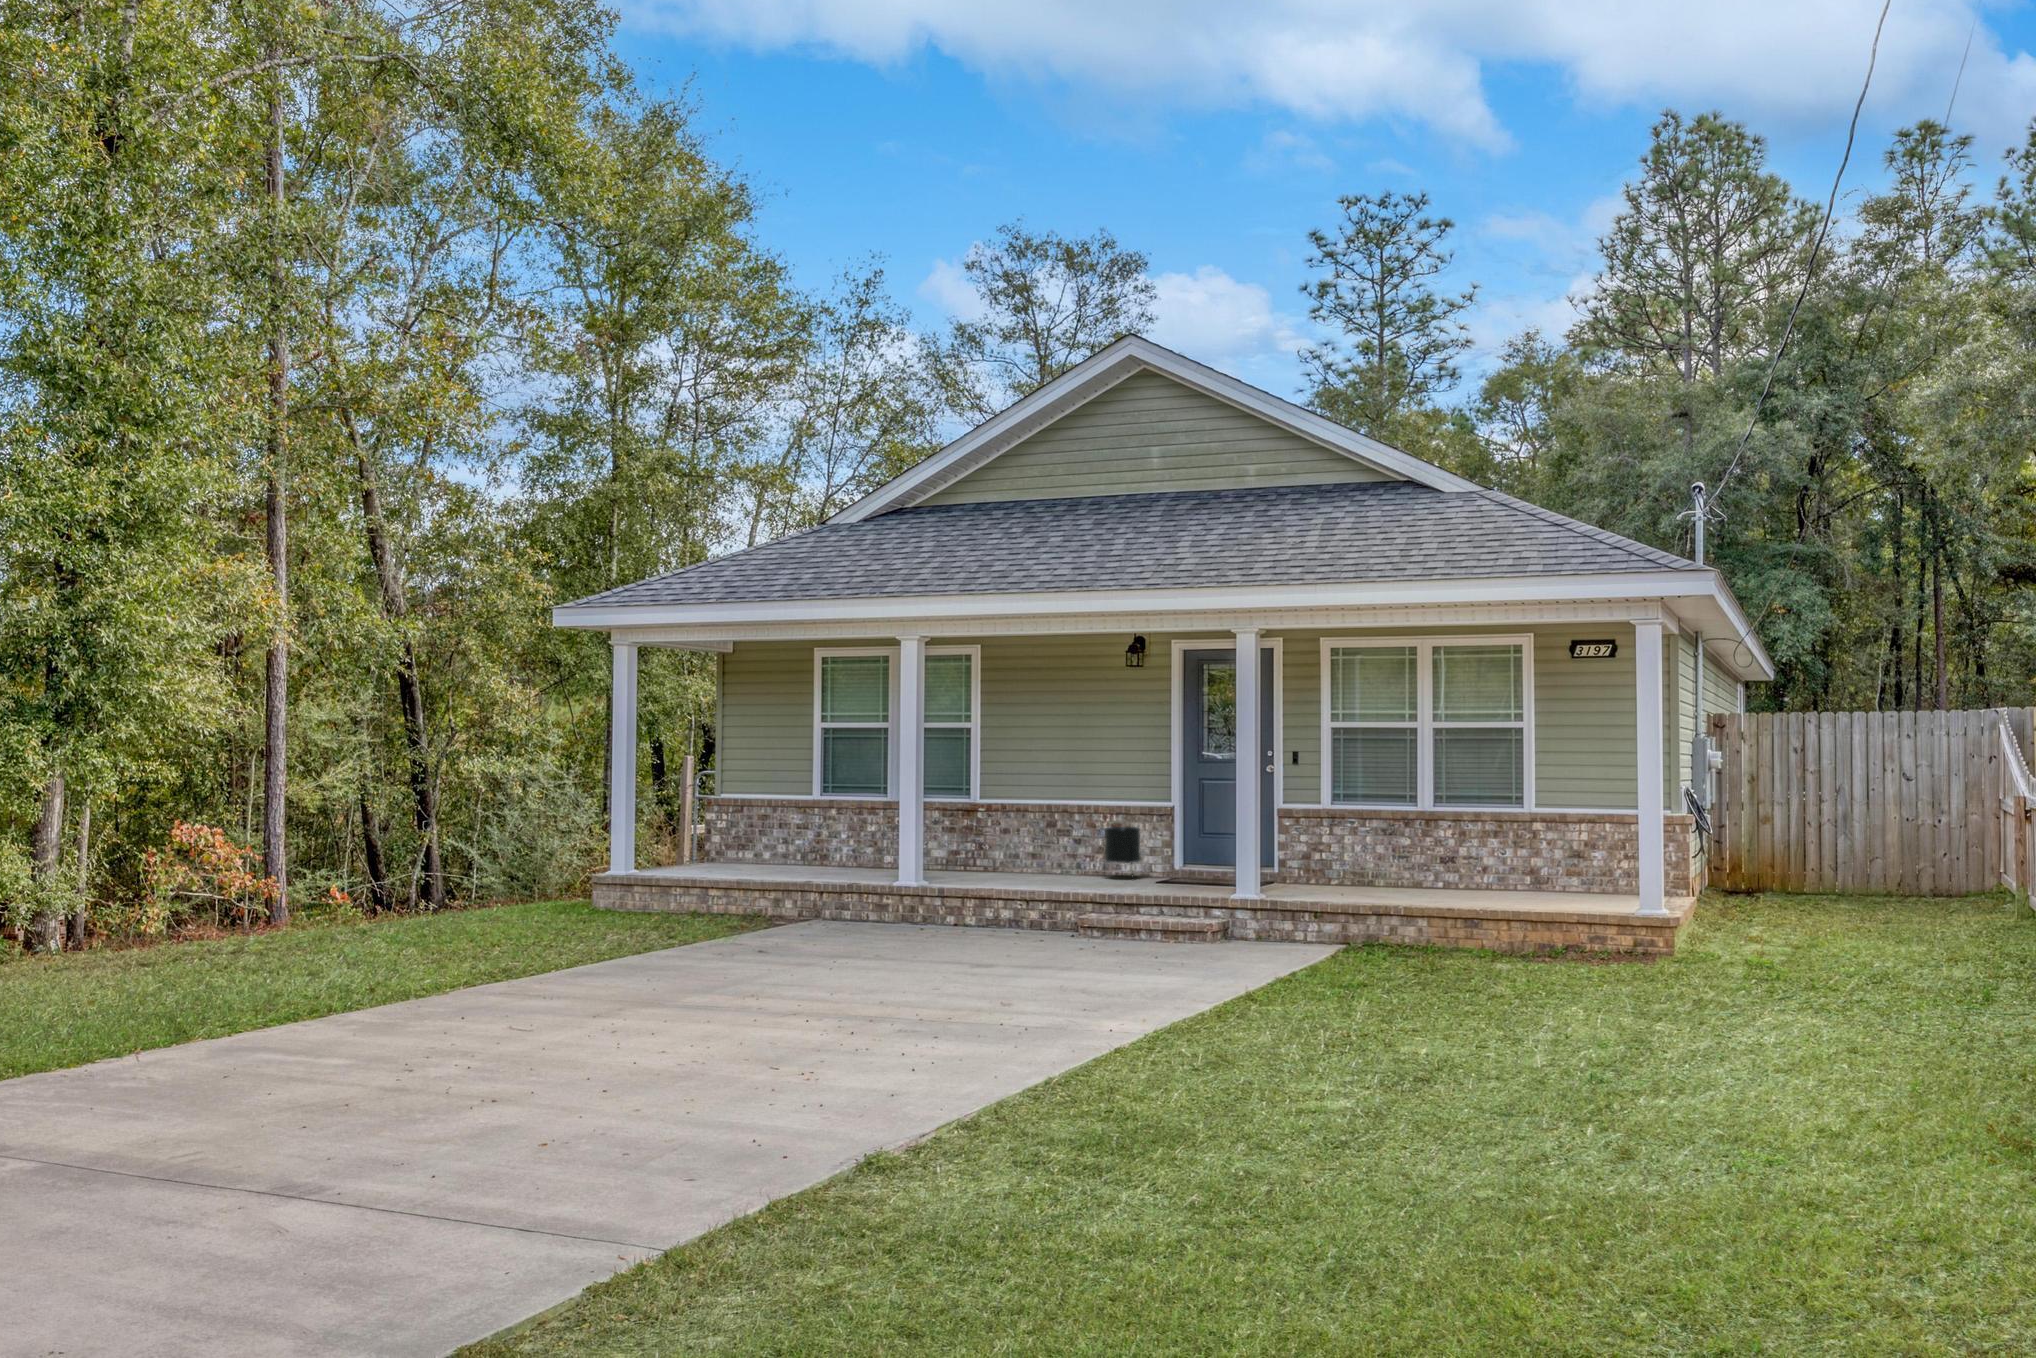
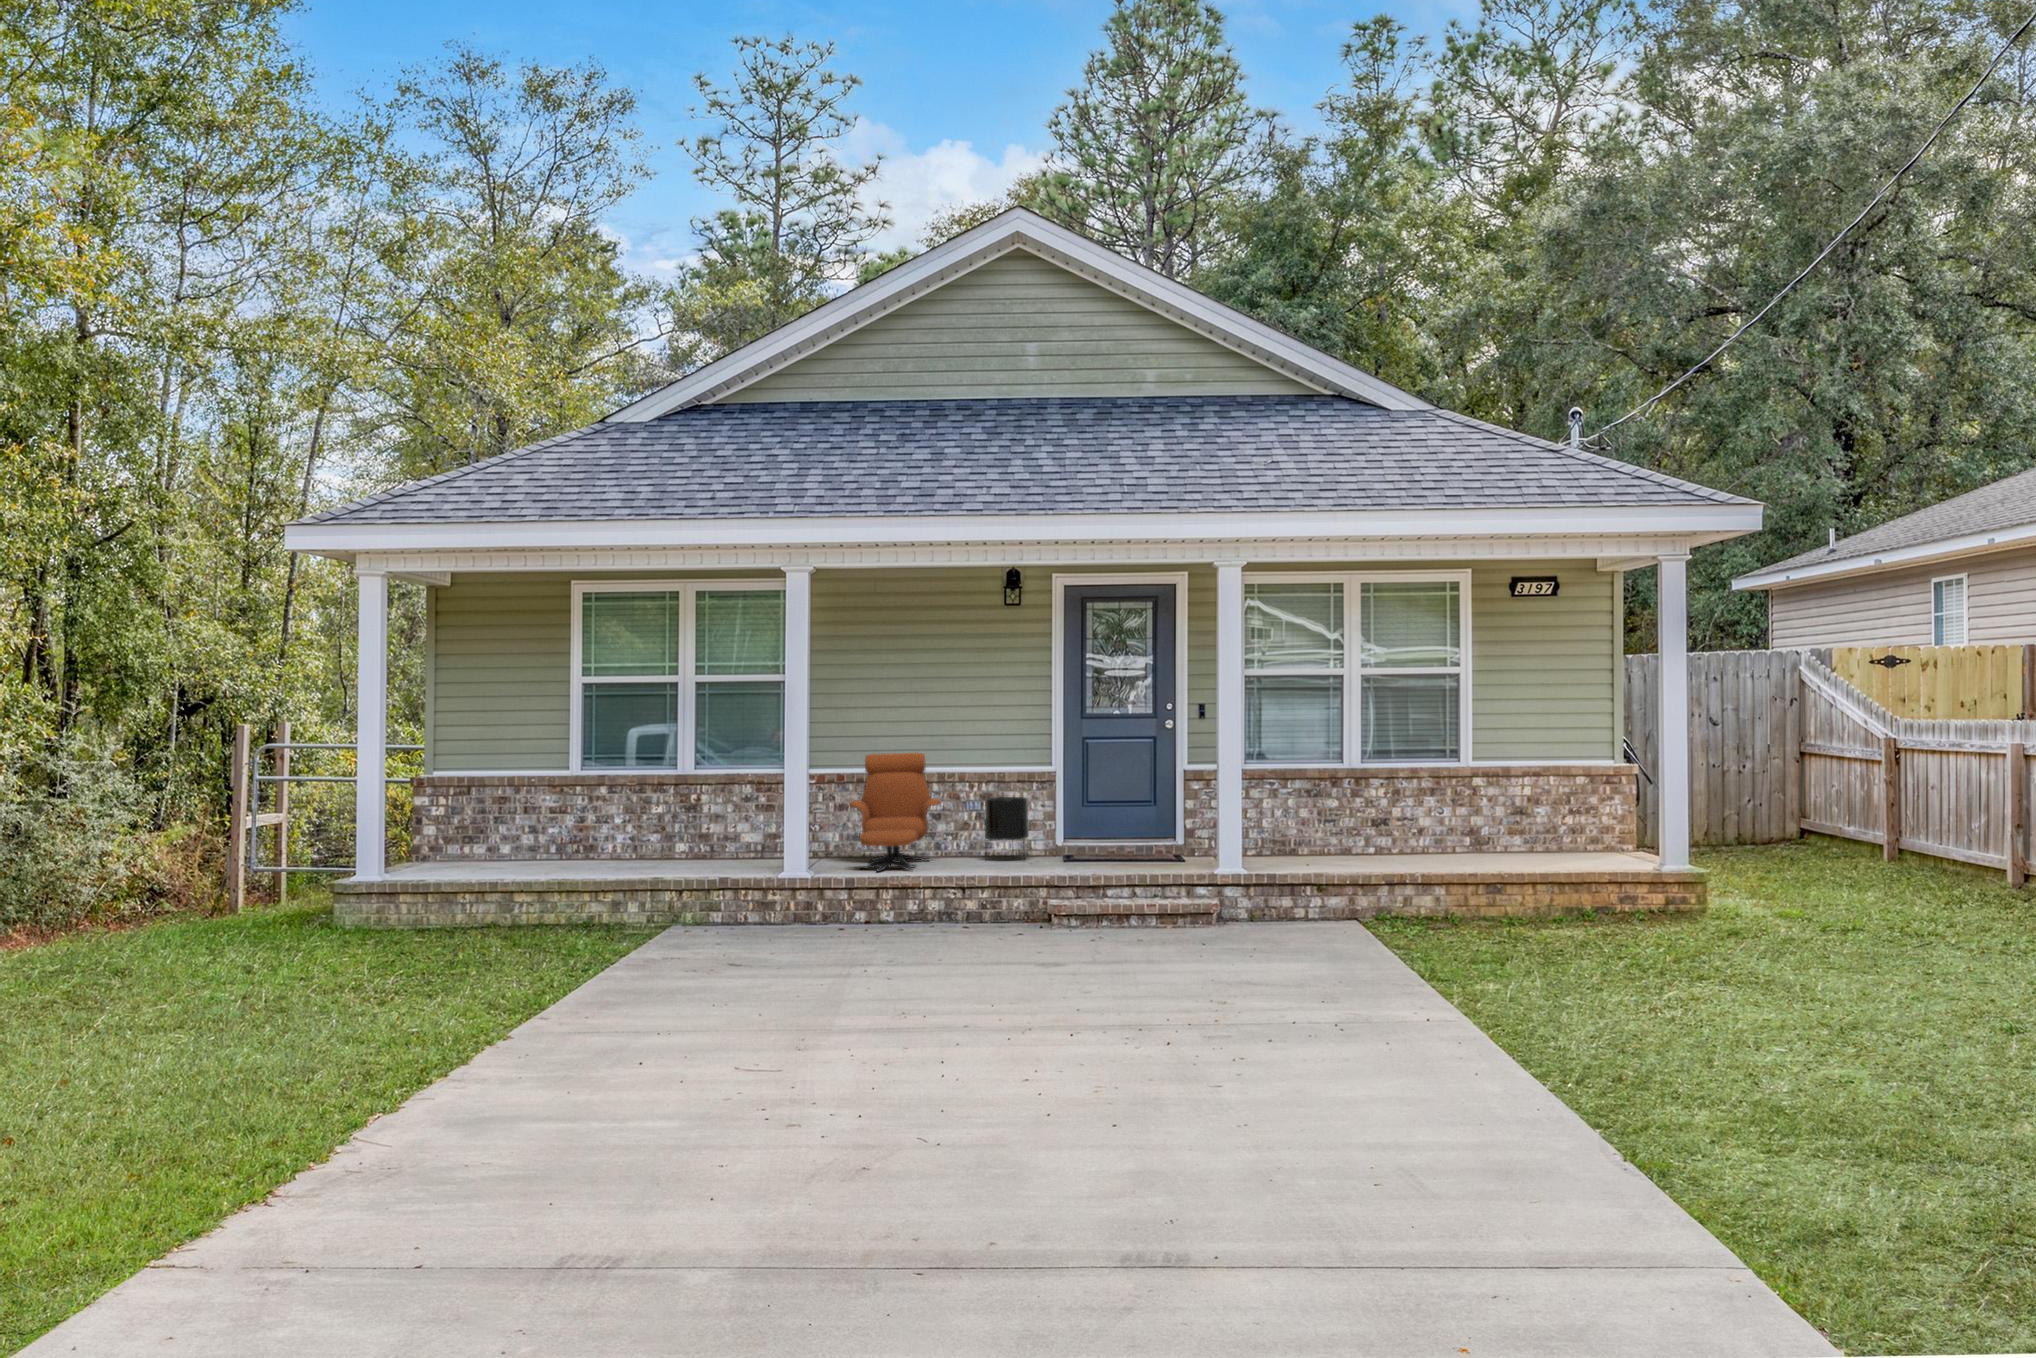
lounge chair: none [991,789,1072,883] -> present [849,753,941,872]

